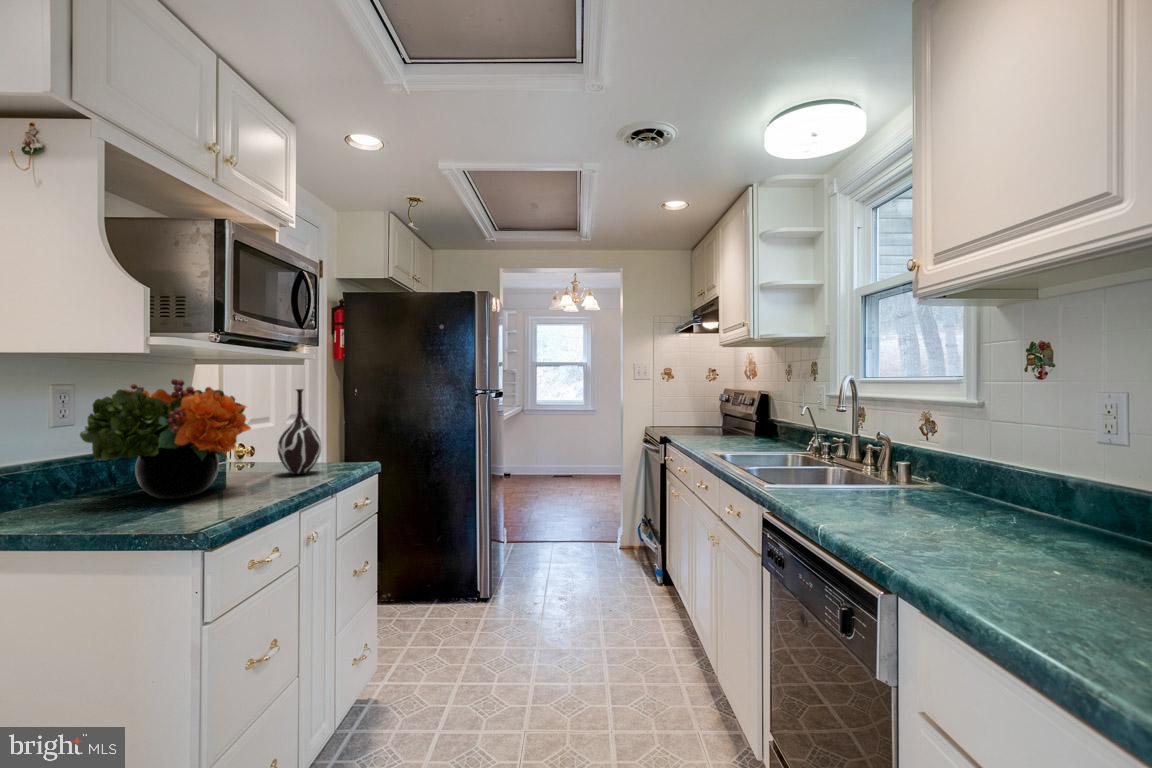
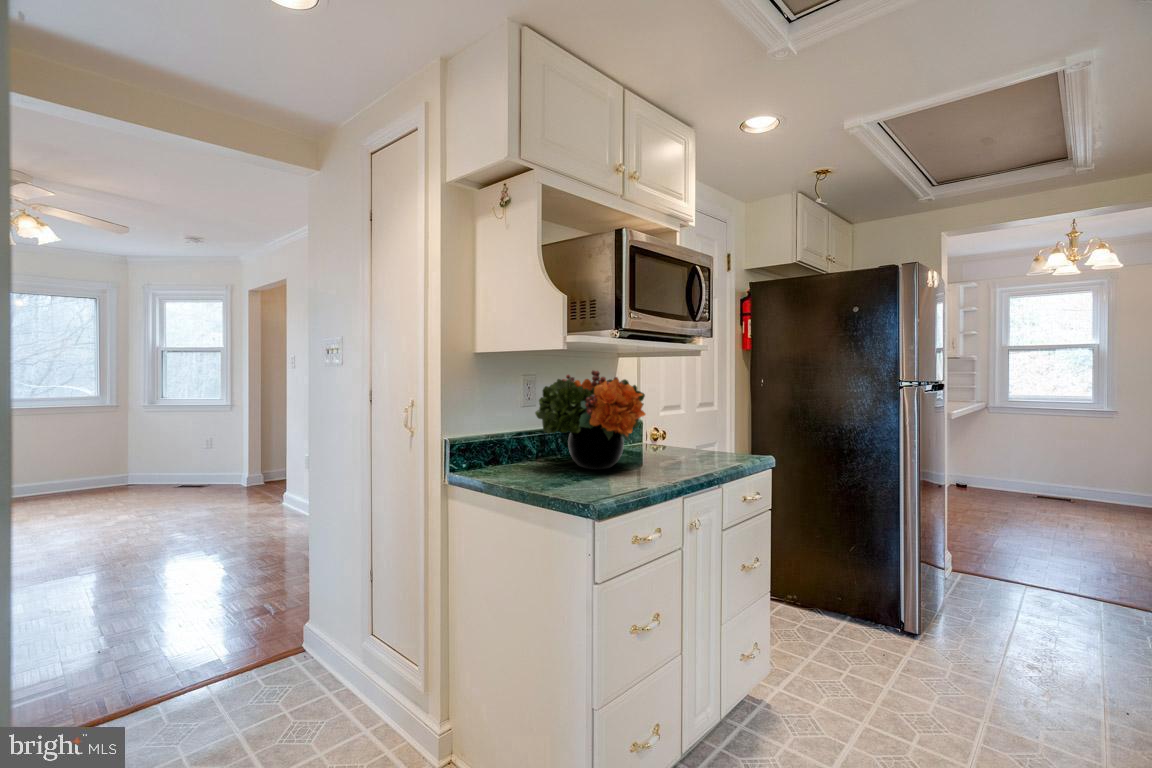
vase: present [277,389,321,474] -> none [674,379,712,460]

